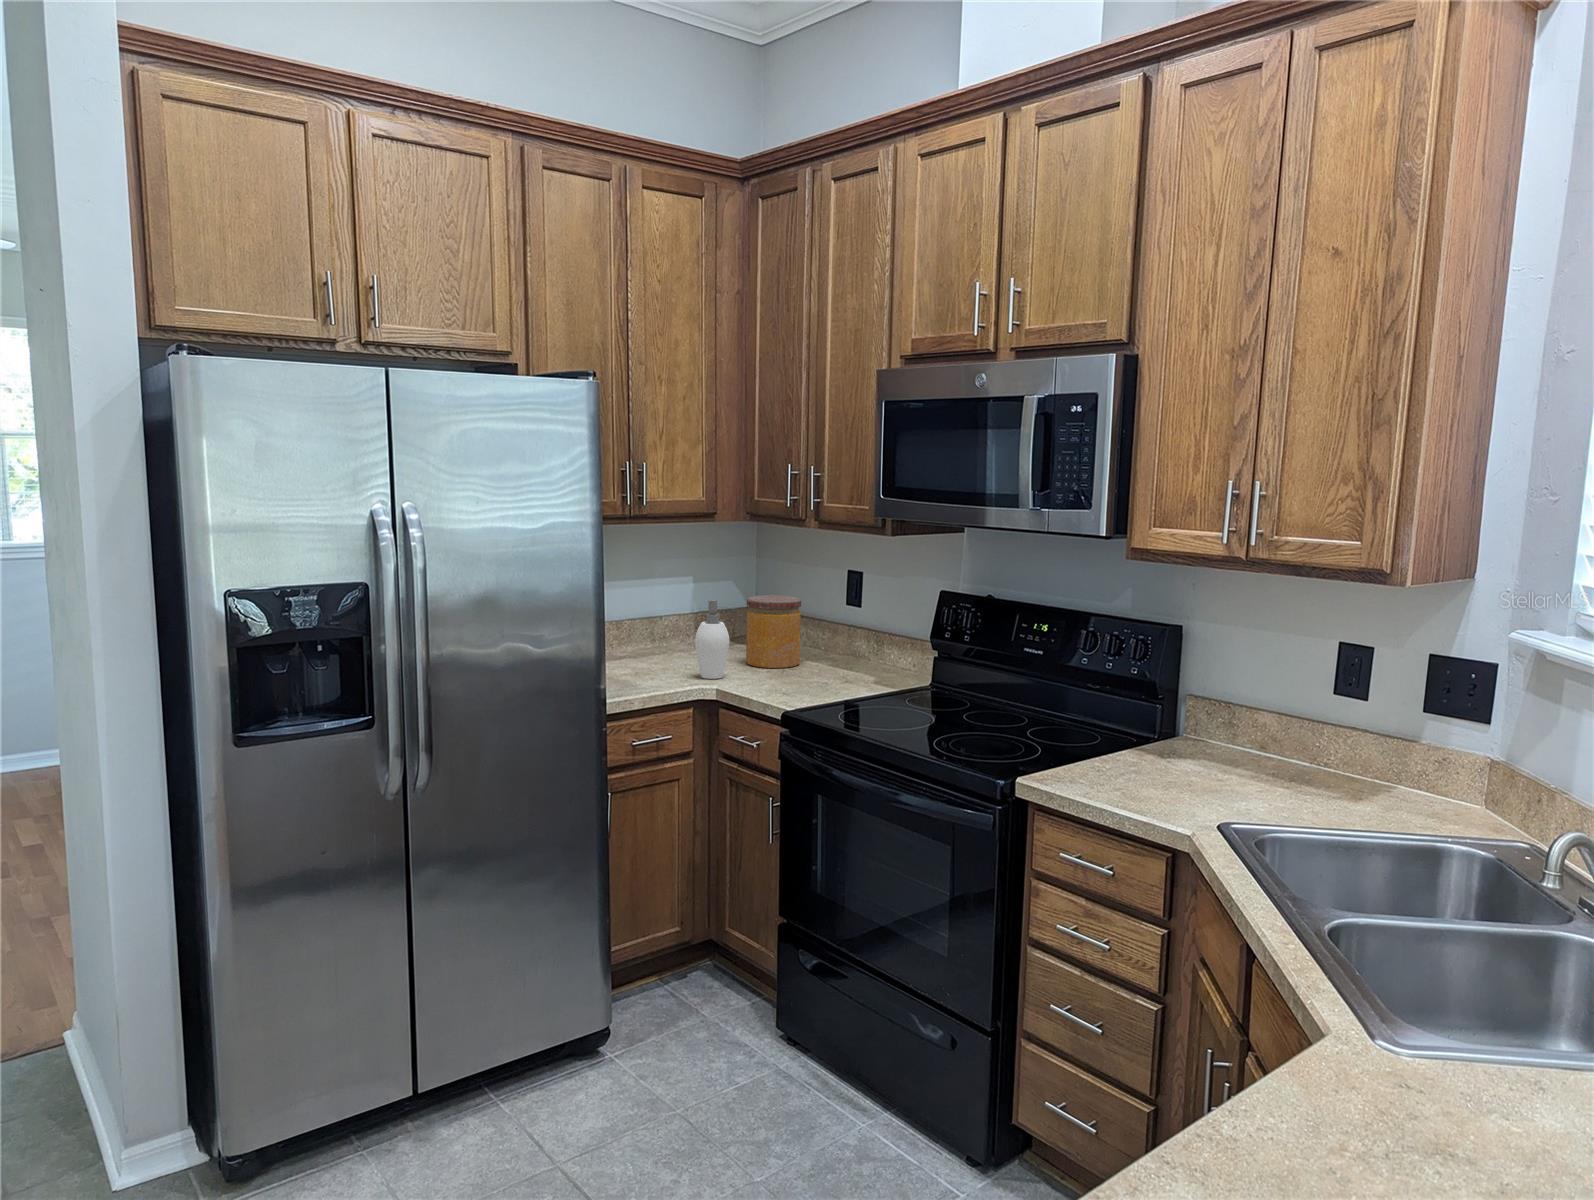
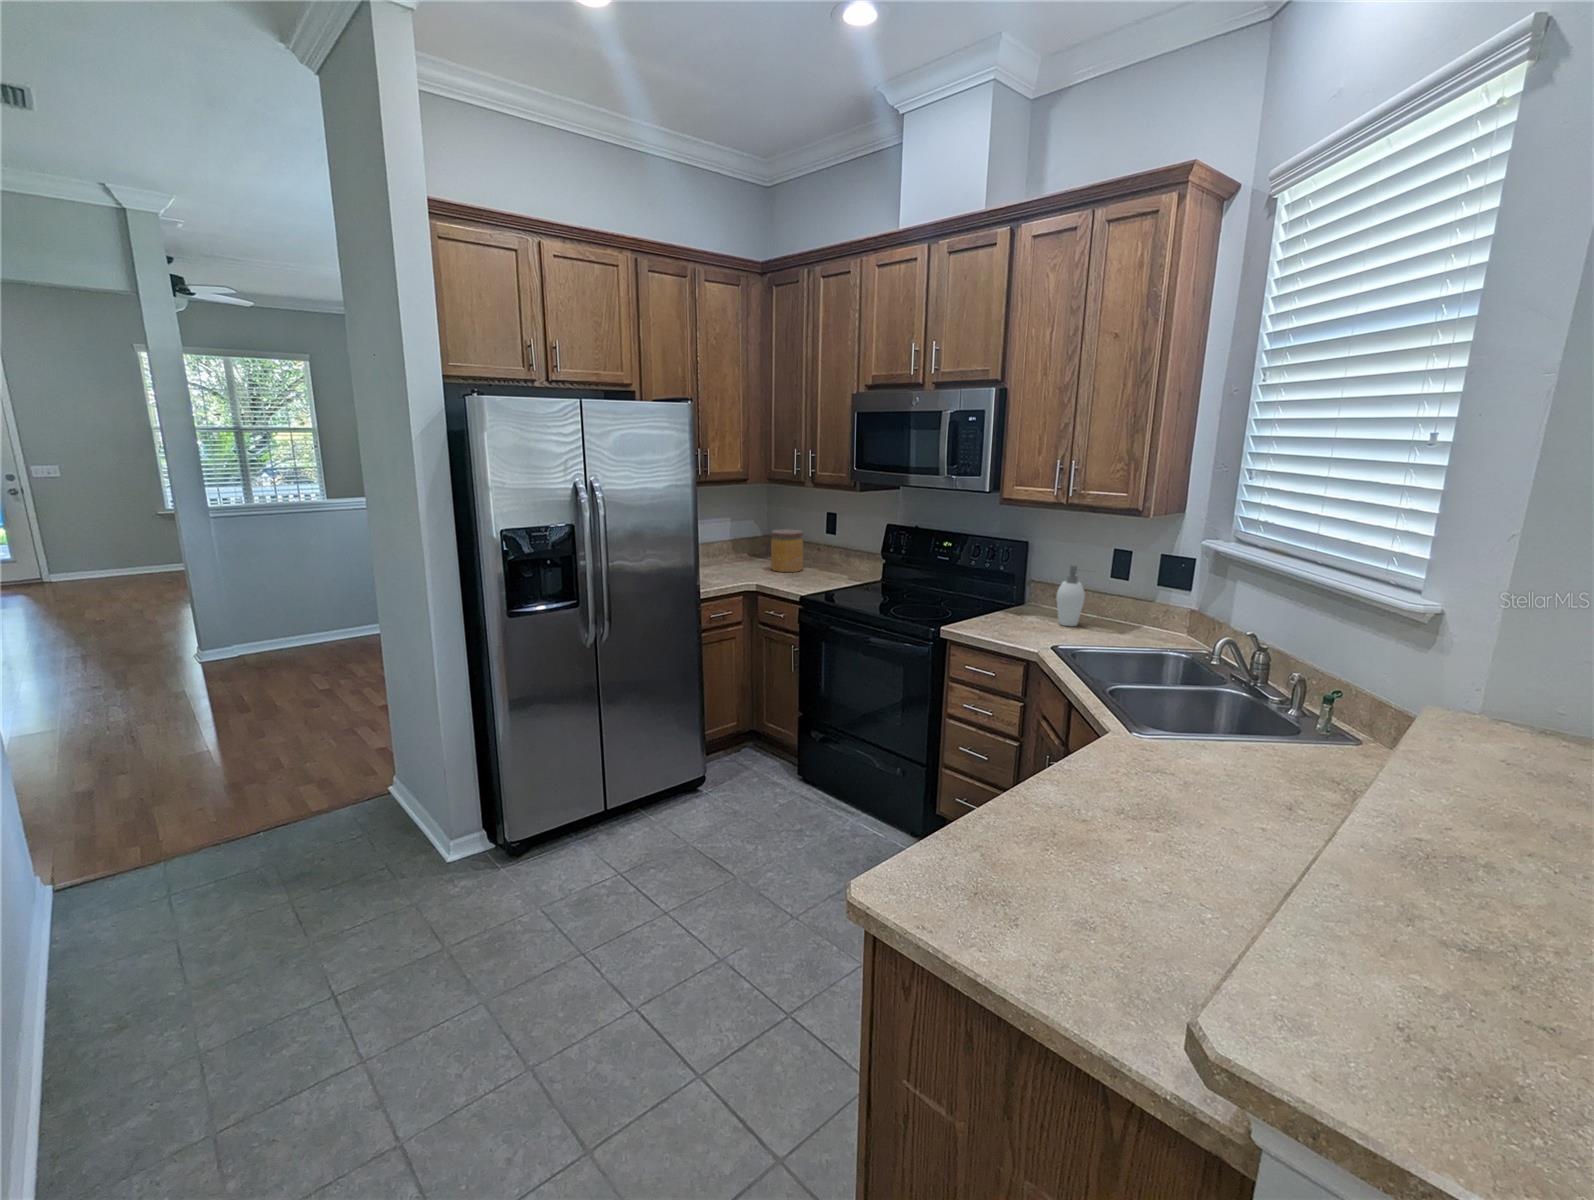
soap dispenser: present [695,600,735,679] -> present [1056,565,1085,626]

